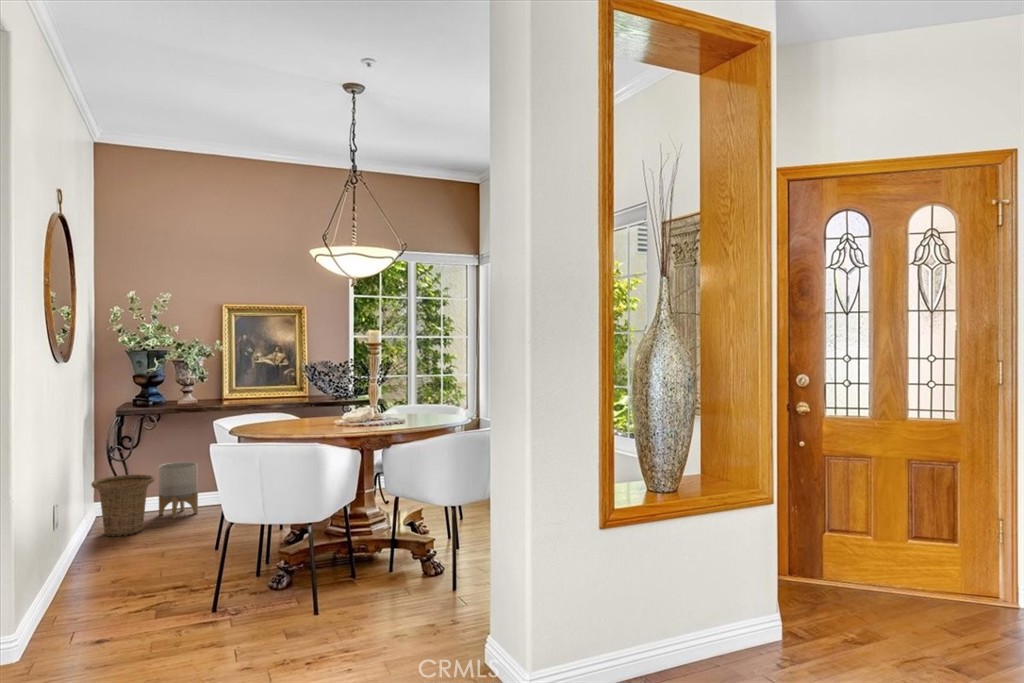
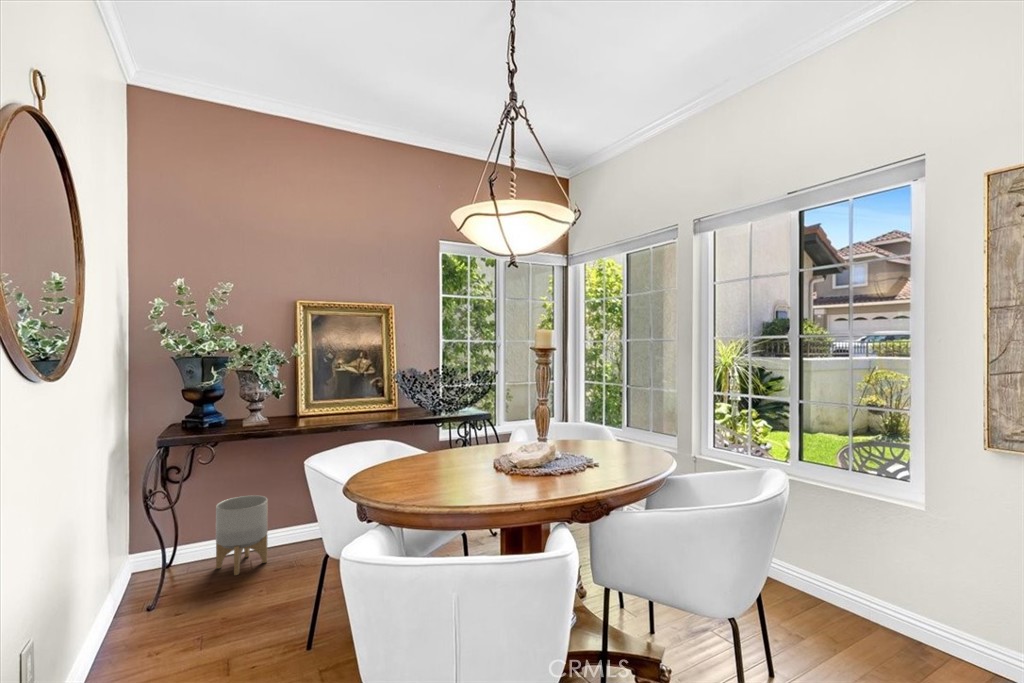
basket: present [92,475,155,537] -> none [115,524,210,624]

